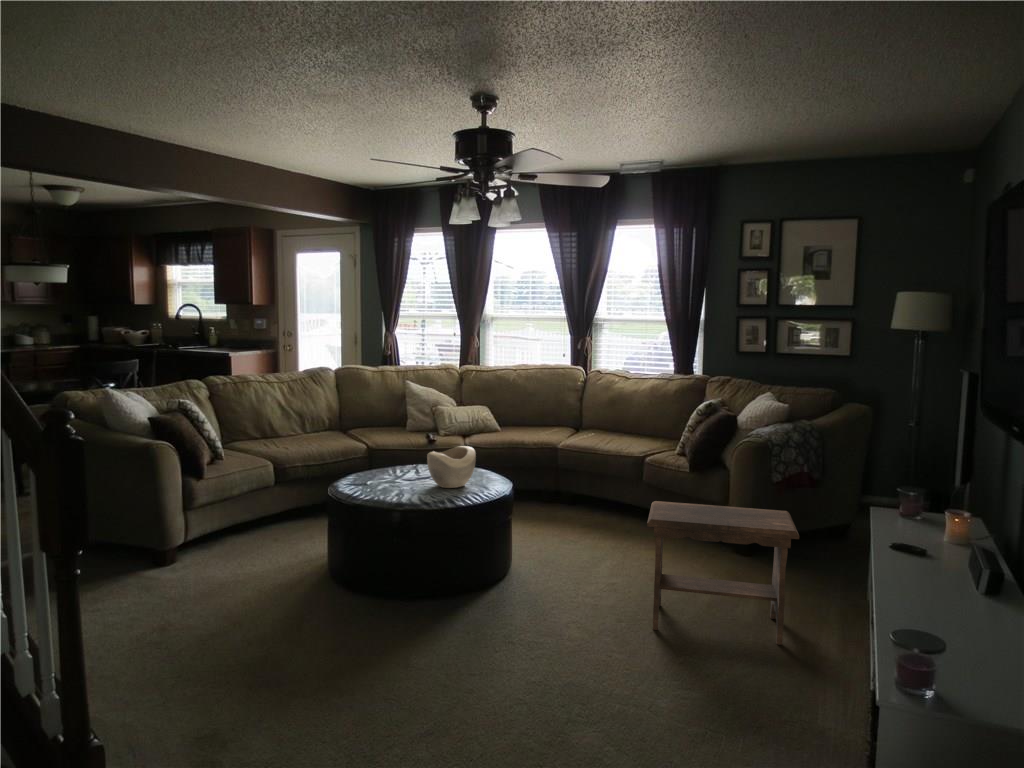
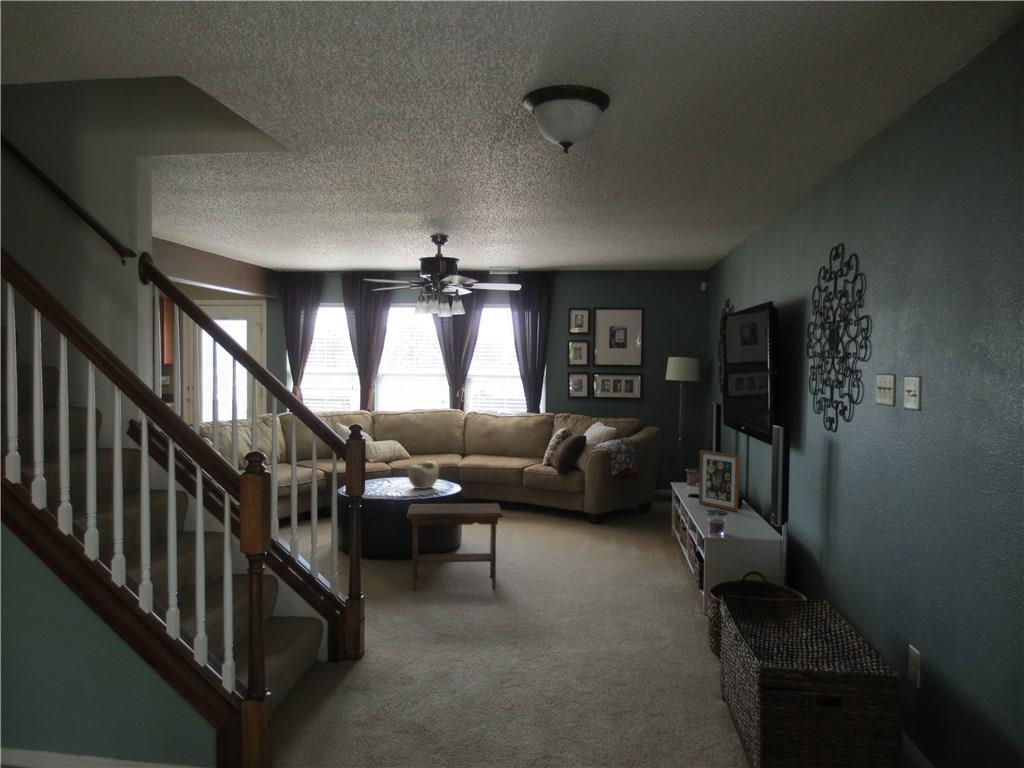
picture frame: none [907,467,1003,606] -> present [699,450,739,511]
footstool: present [647,501,800,645] -> present [407,503,503,590]

